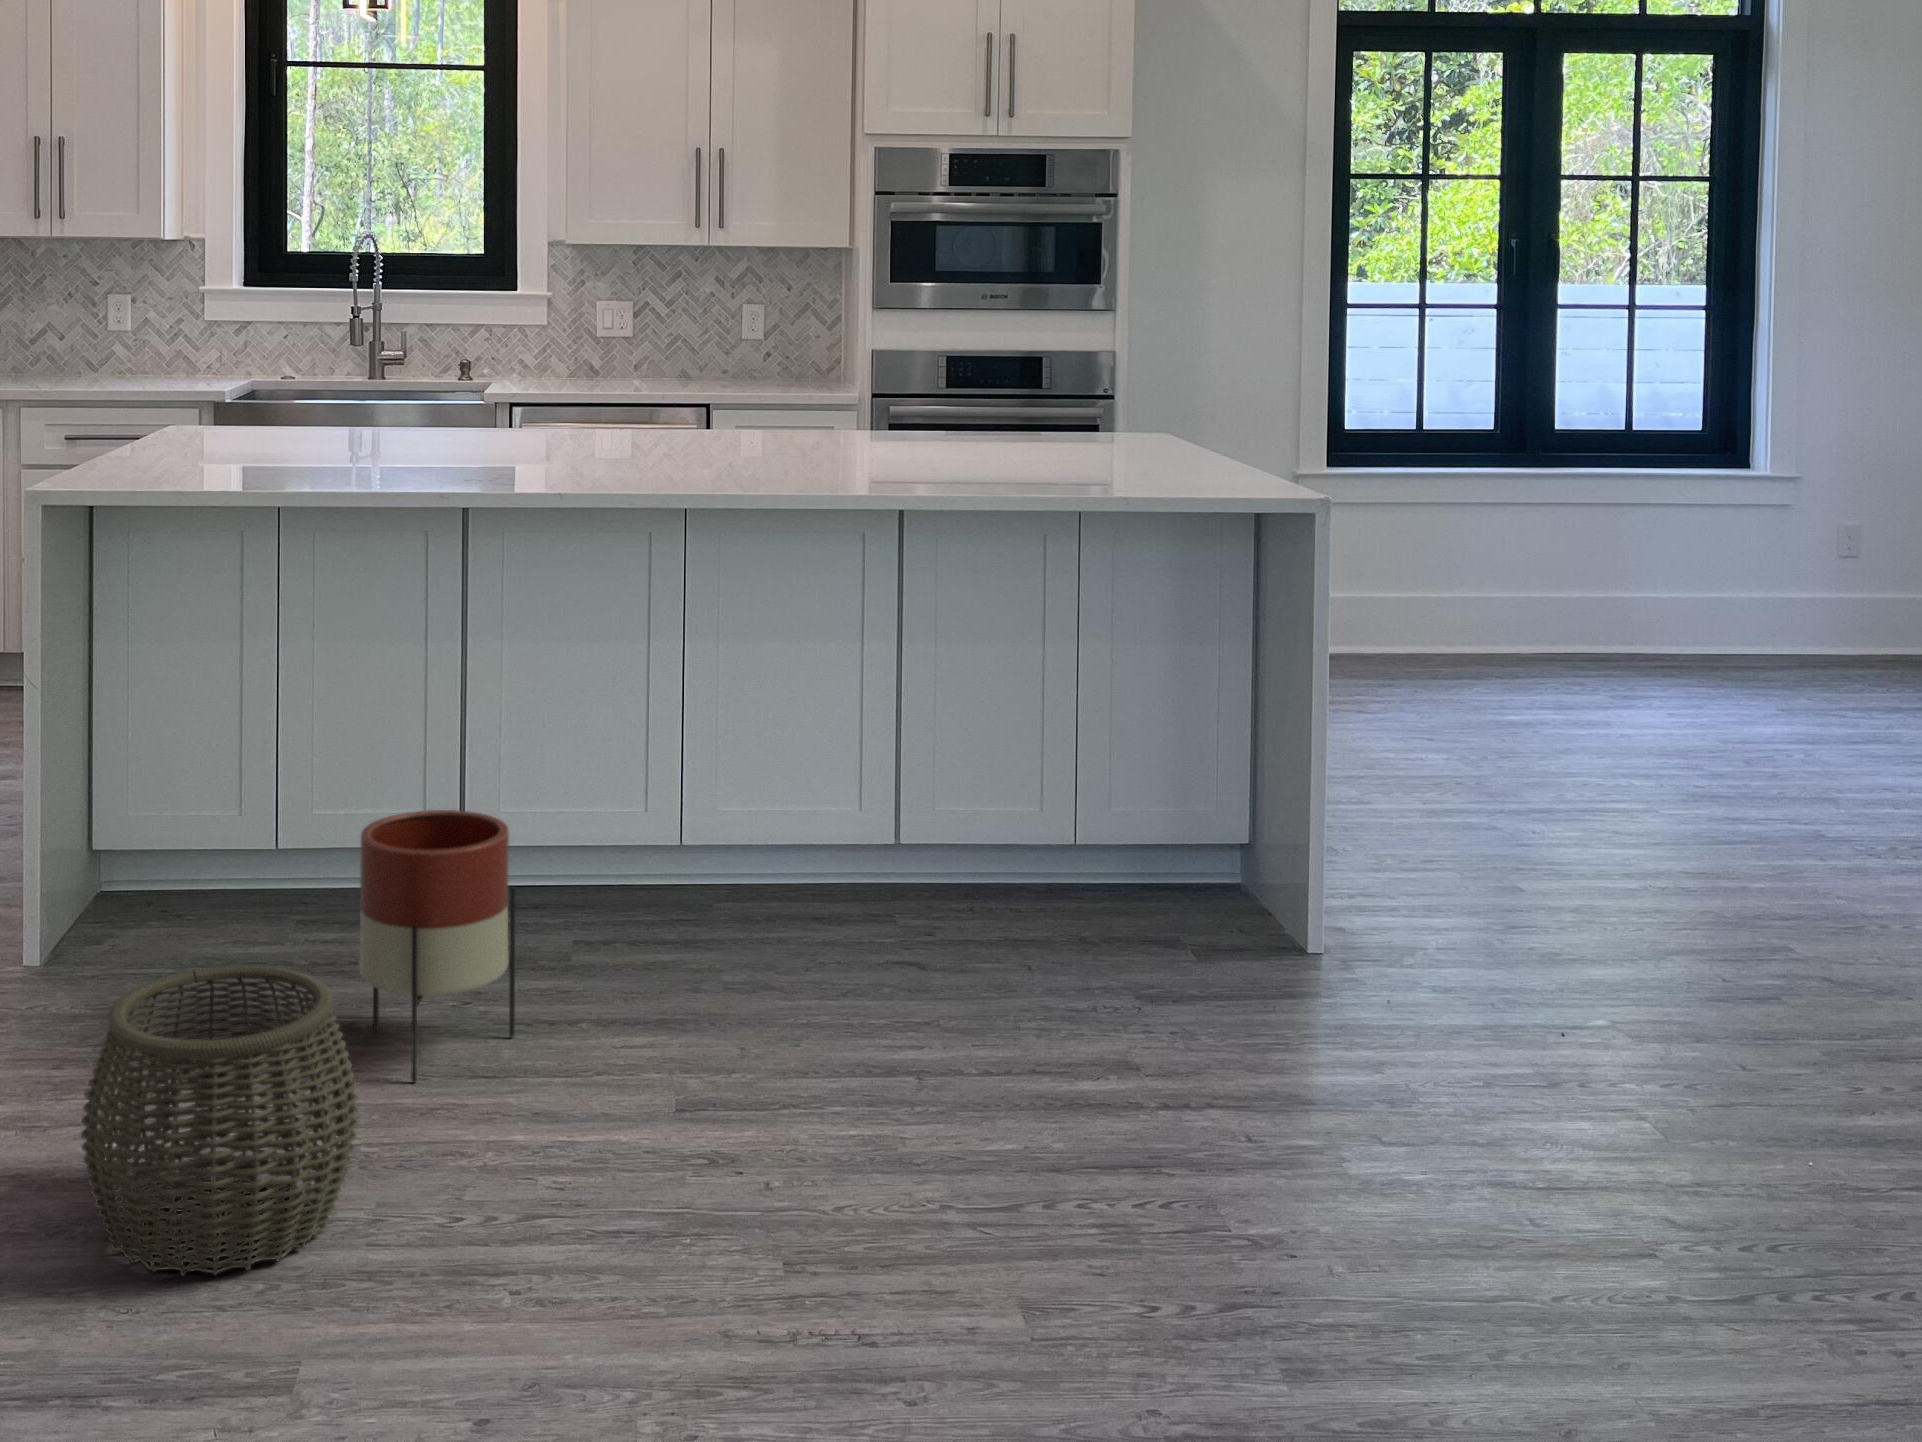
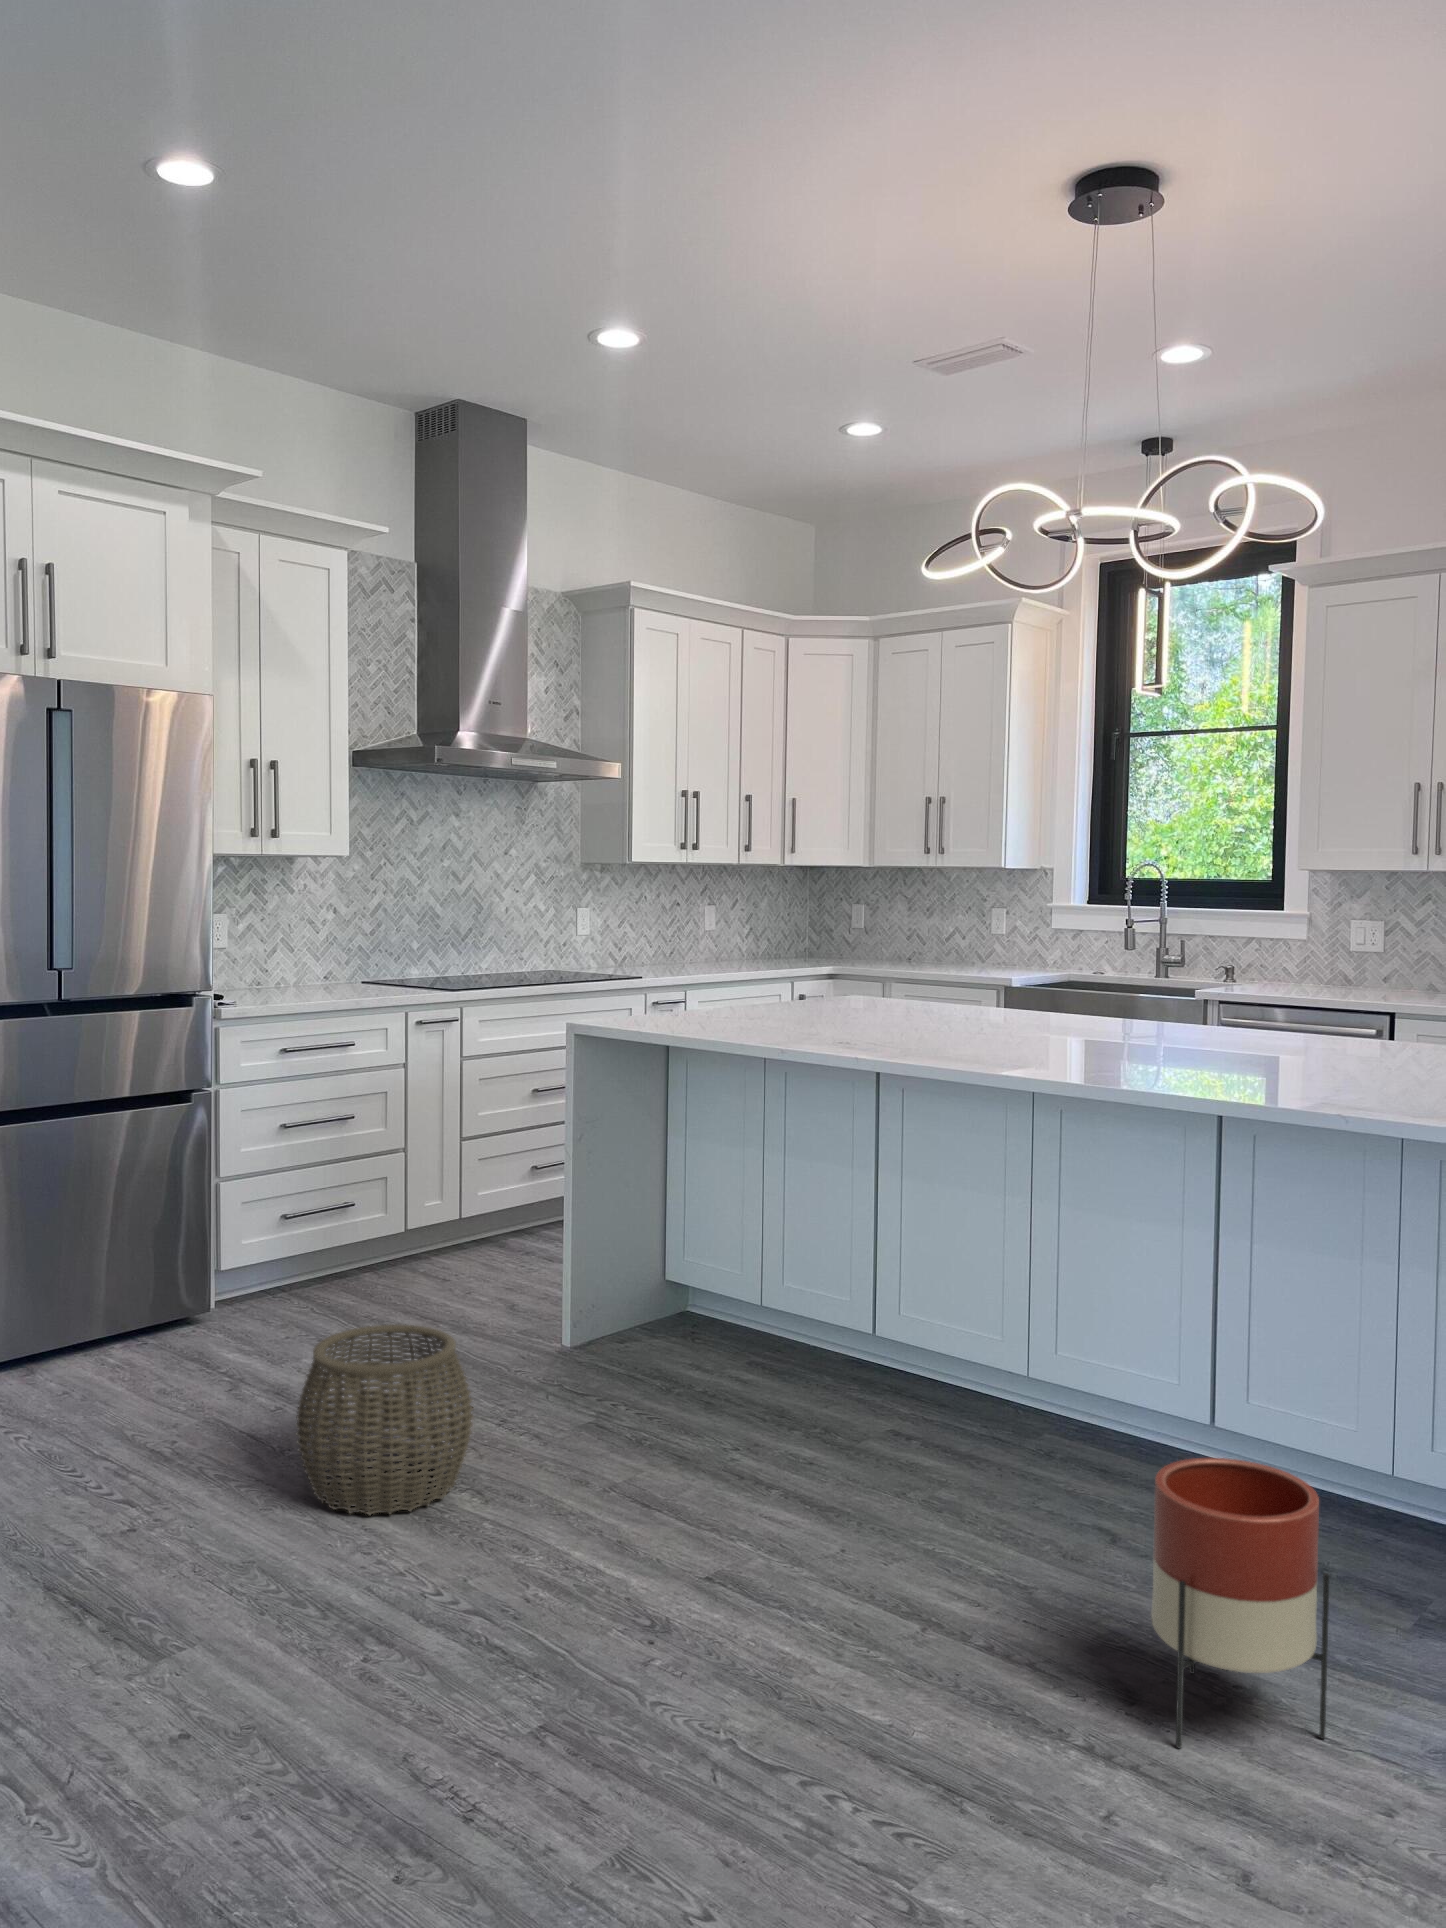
planter: present [359,810,516,1083] -> present [1151,1458,1330,1748]

